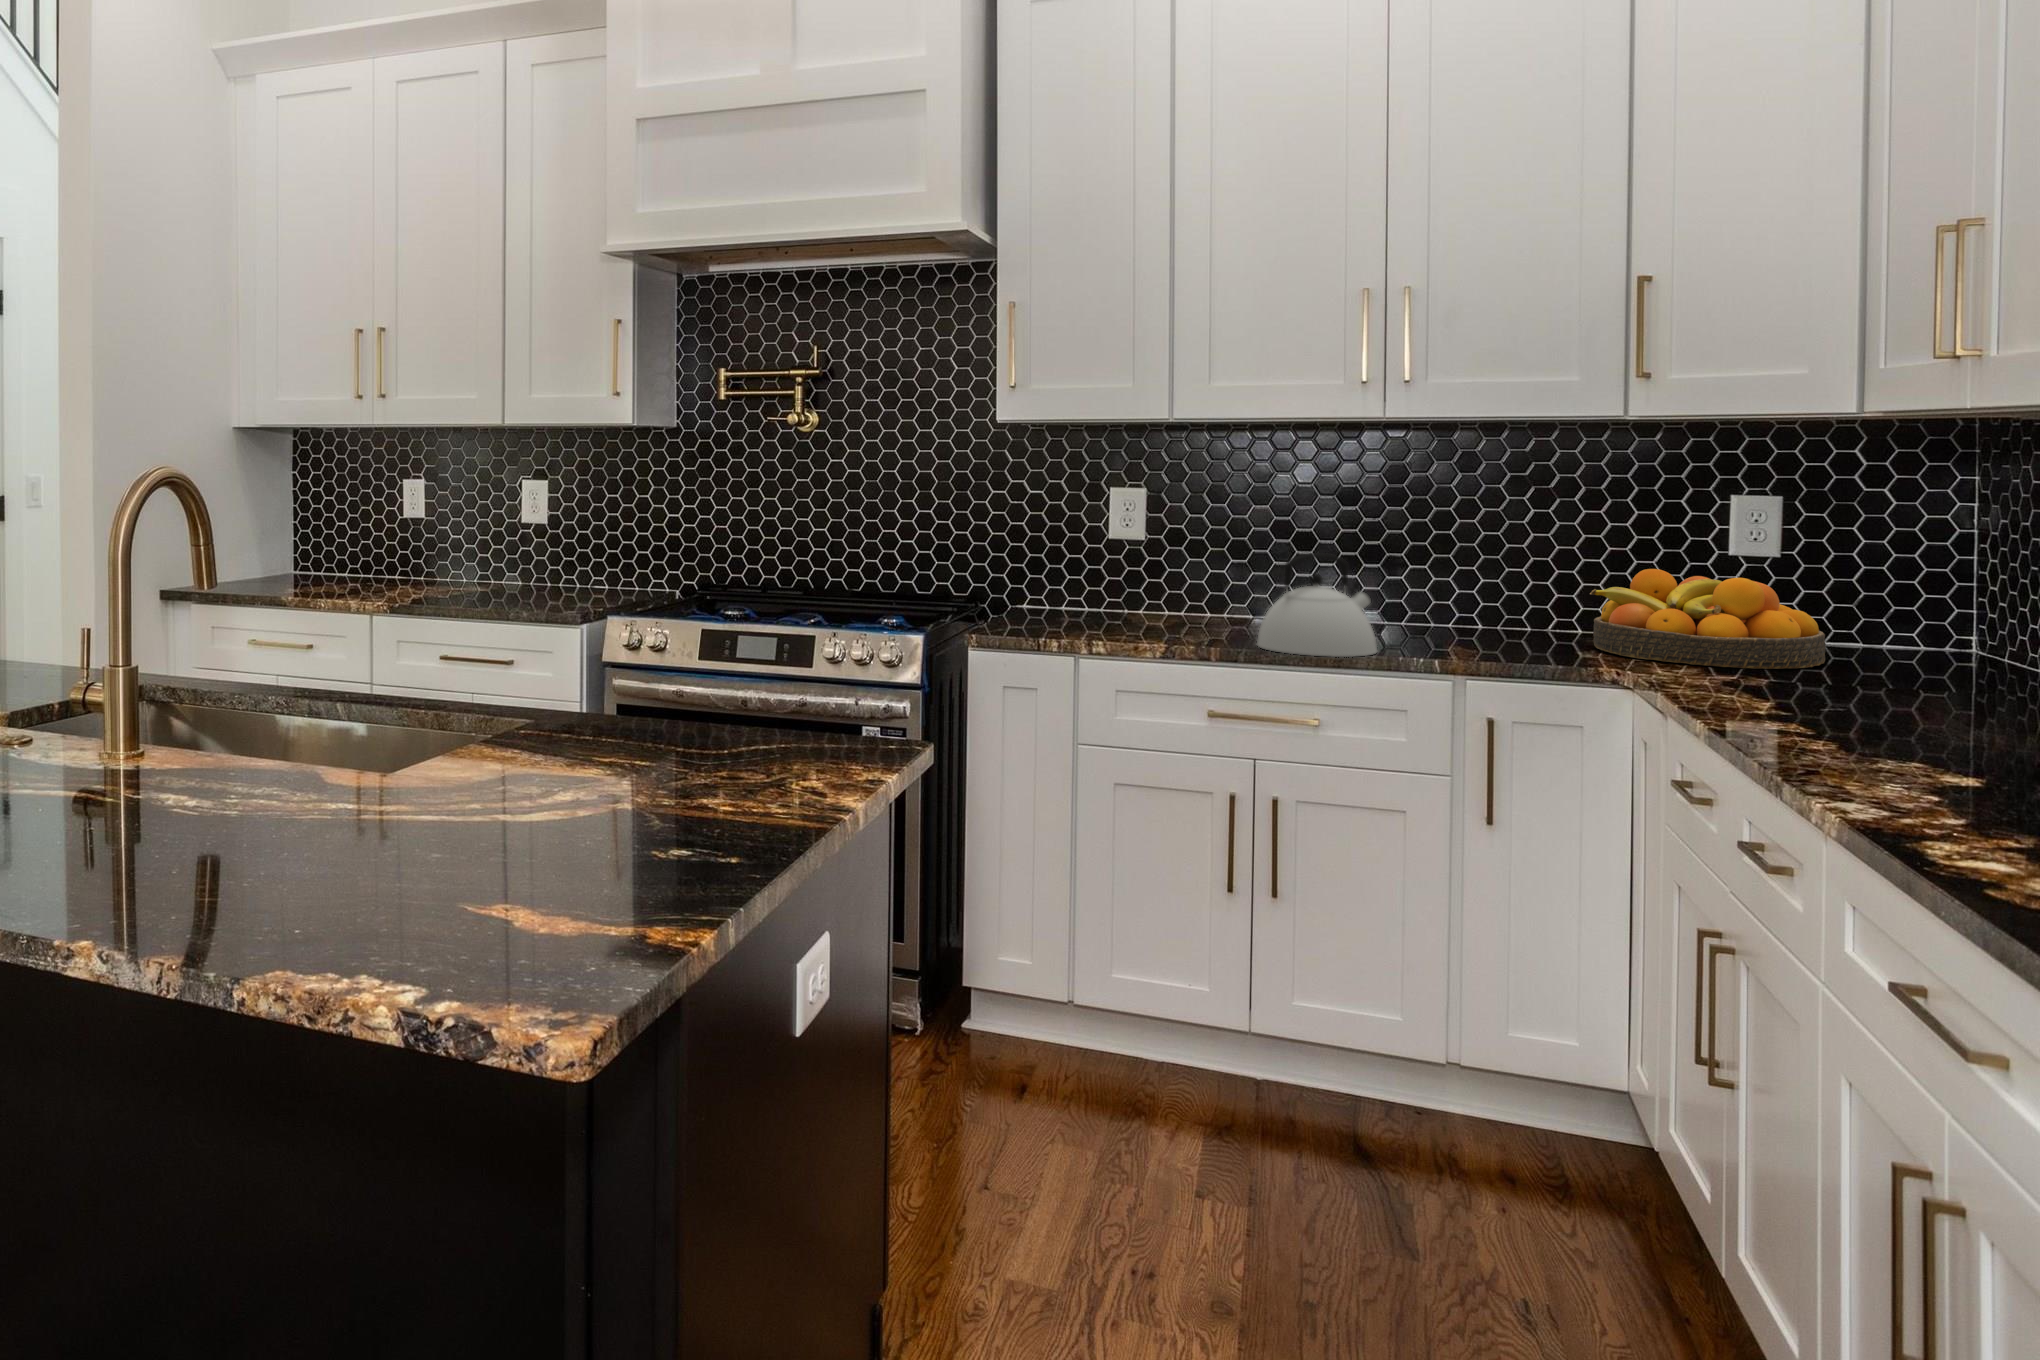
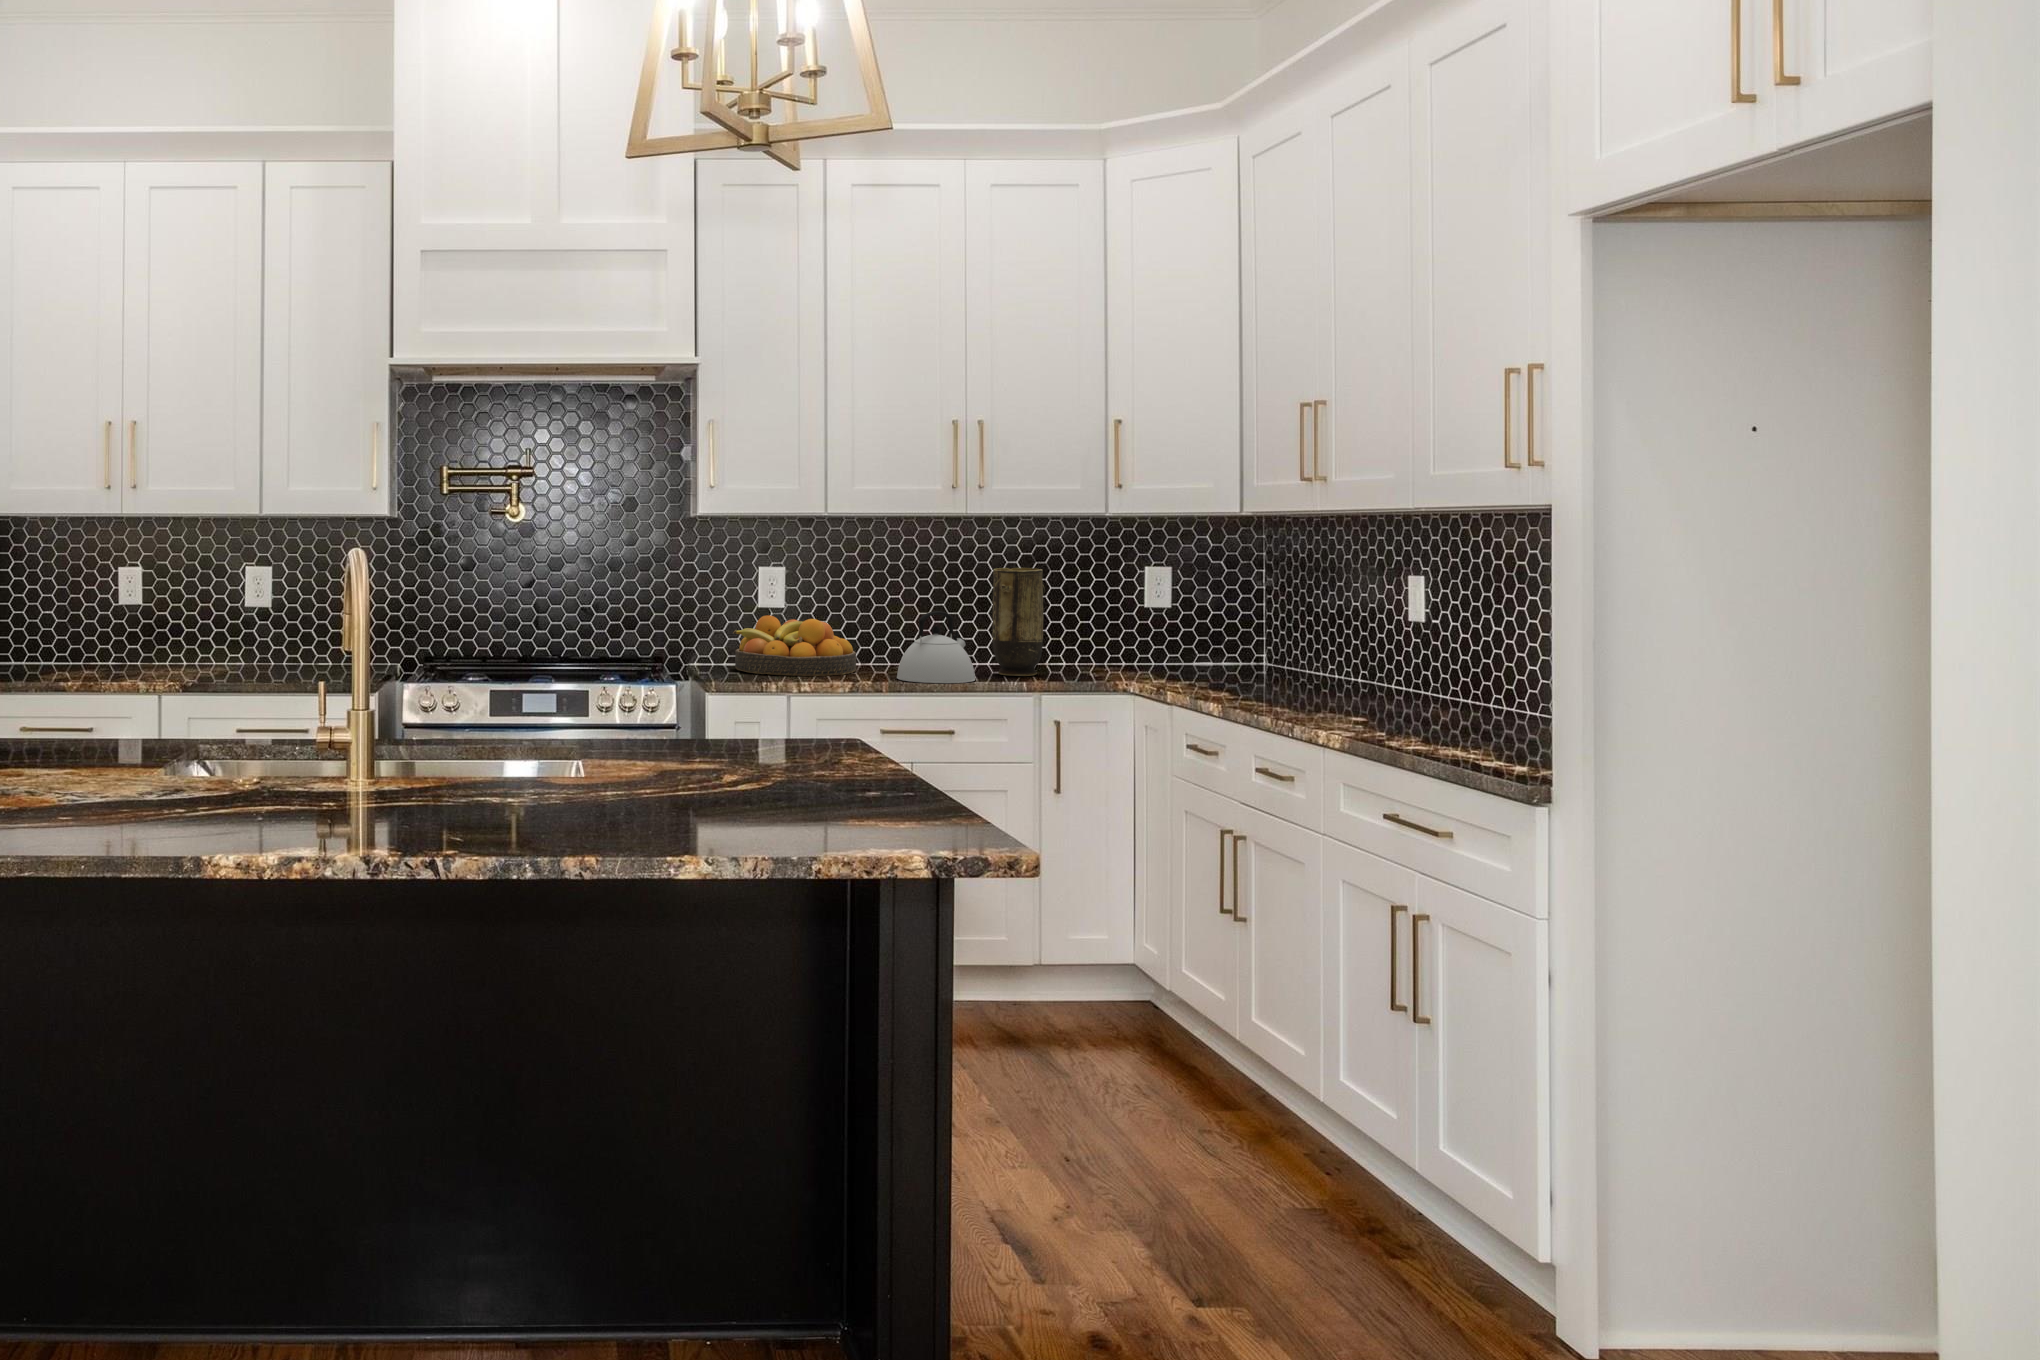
vase: none [1427,494,1517,651] -> present [992,568,1045,676]
fruit bowl: present [1590,569,1826,669] -> present [733,615,856,676]

